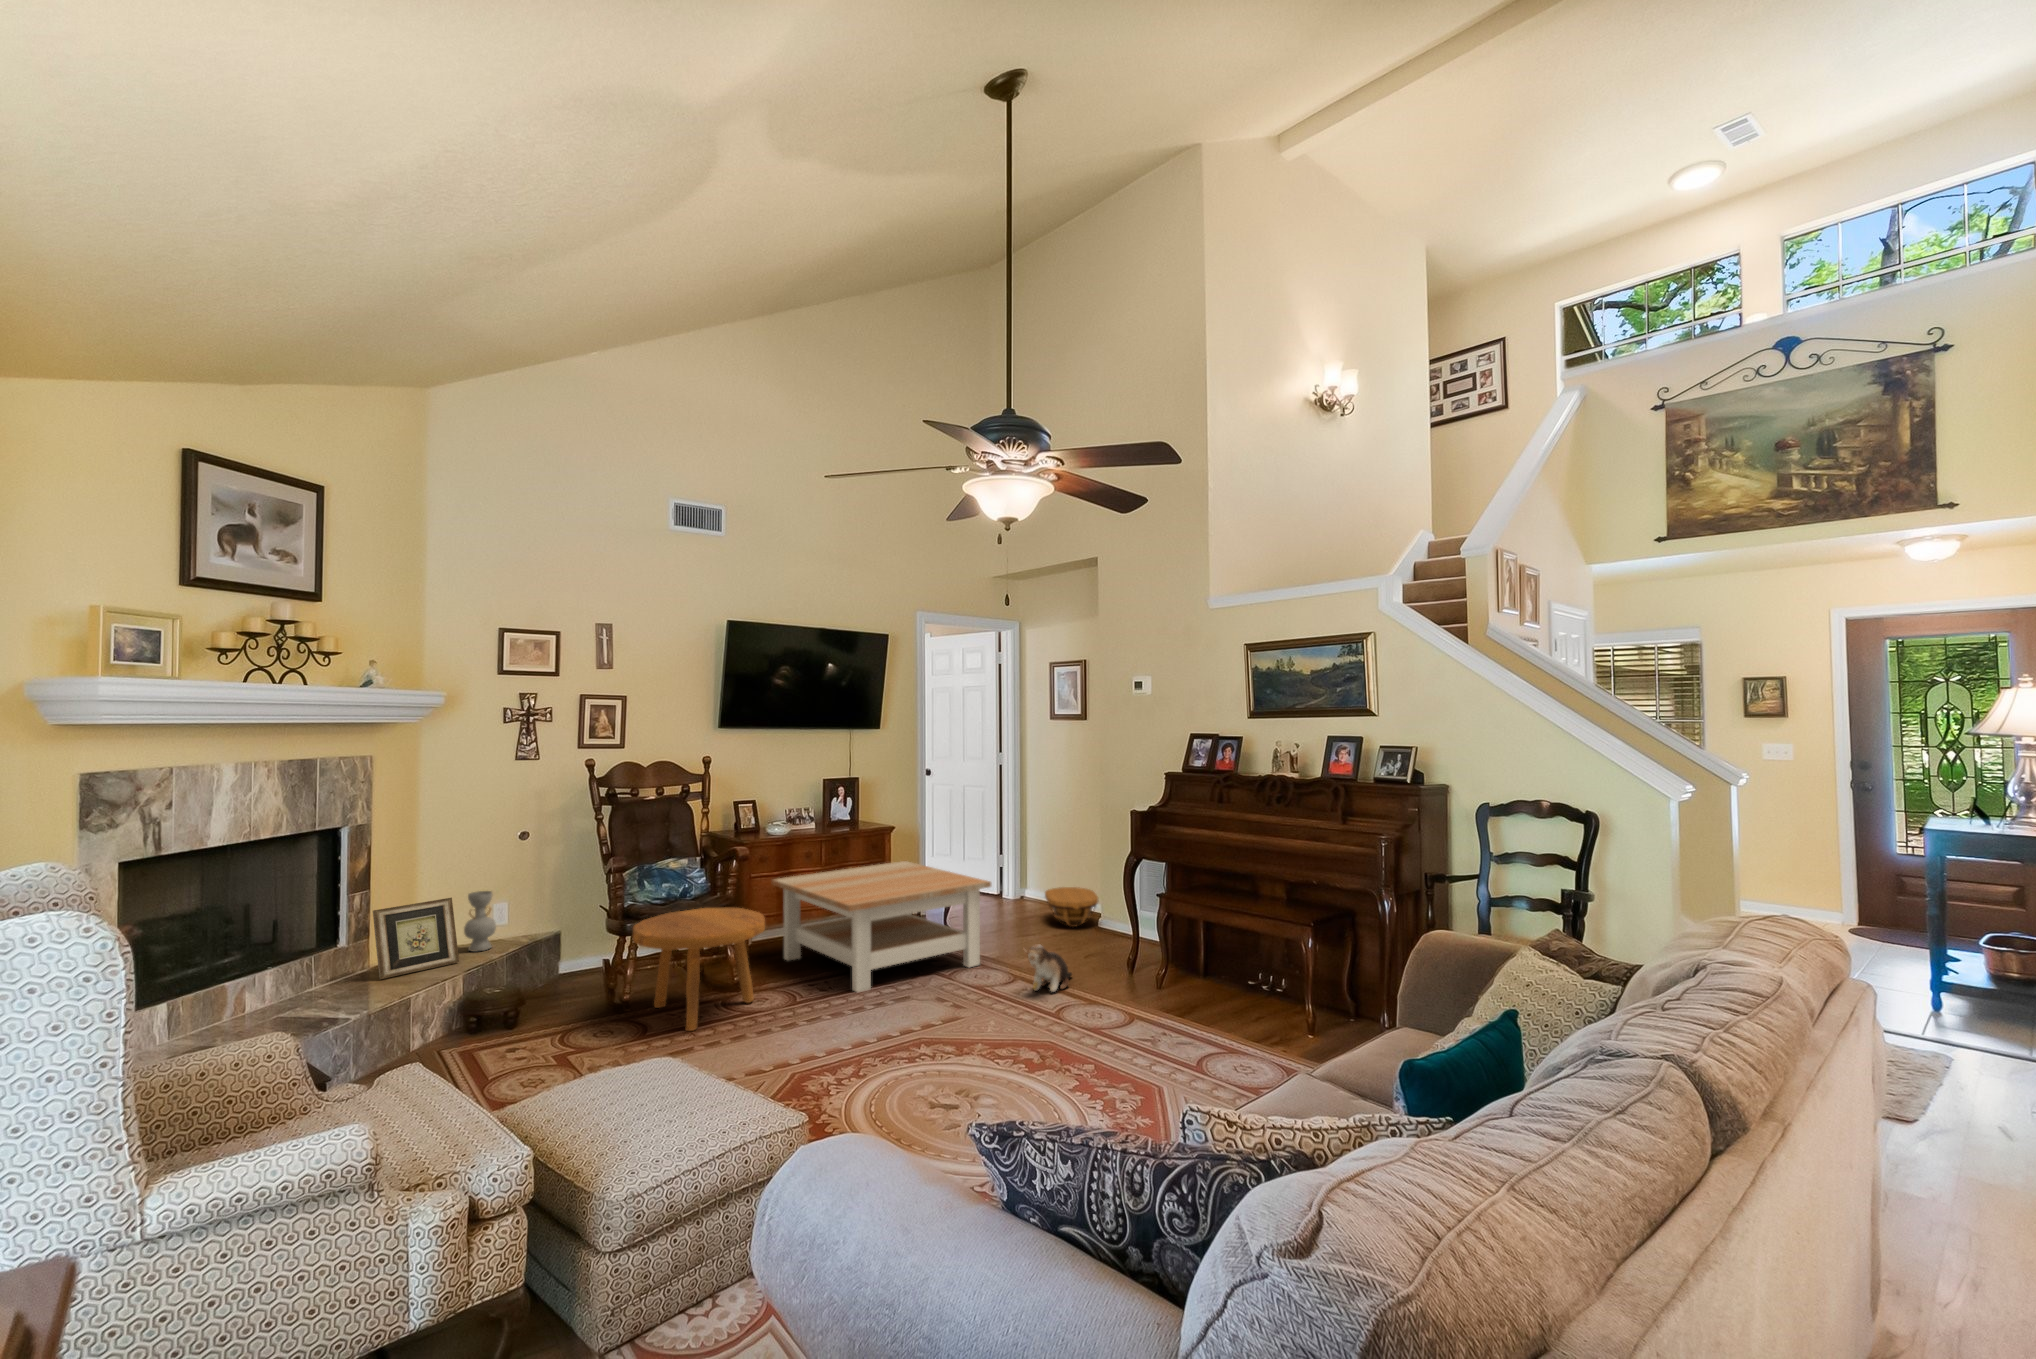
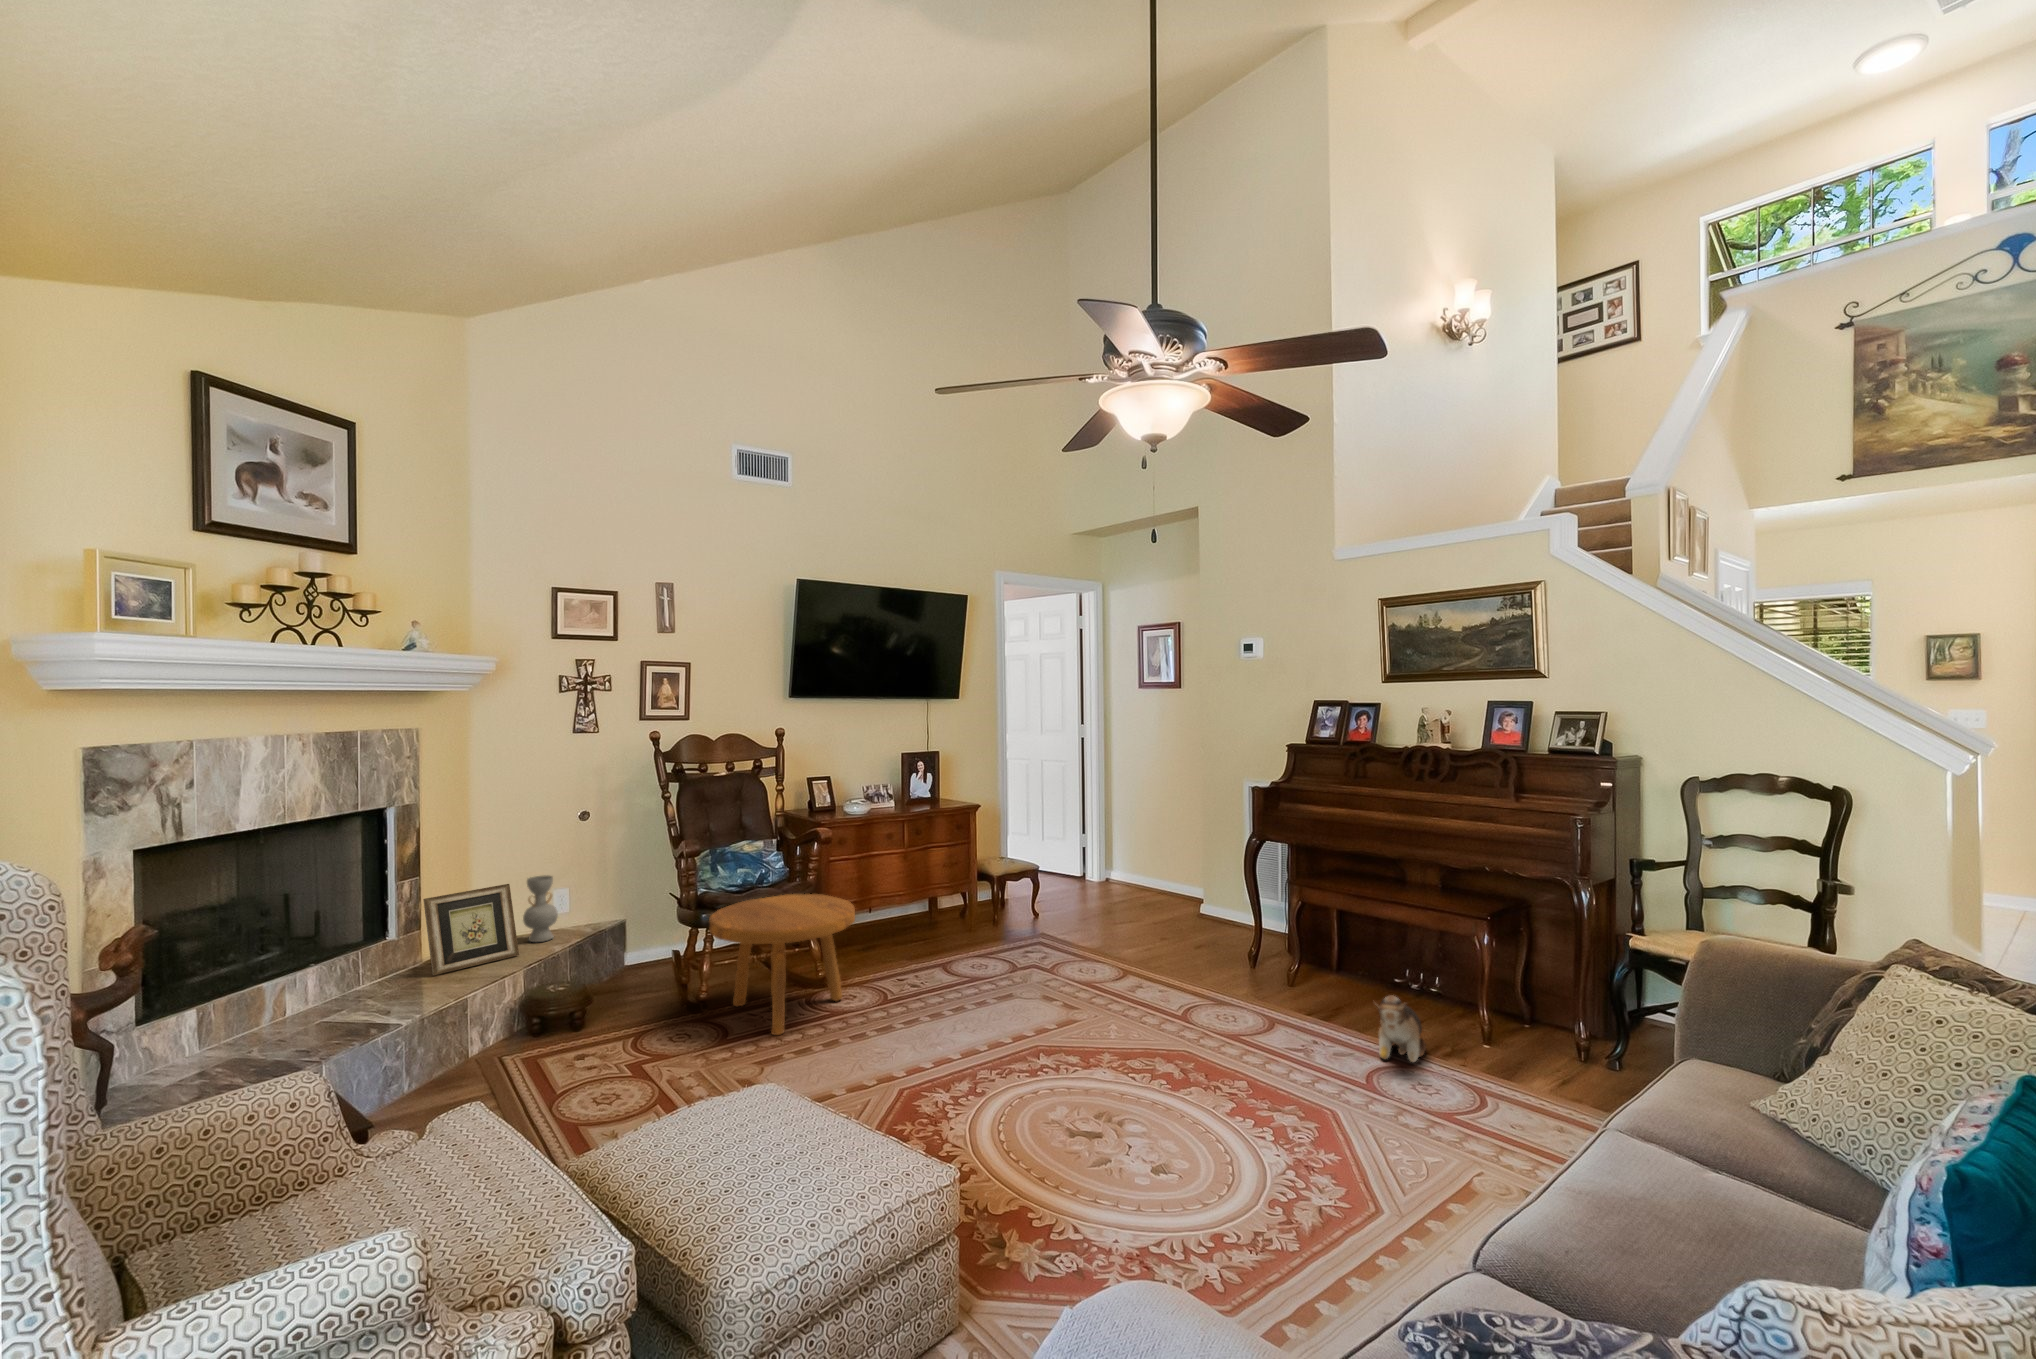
coffee table: present [772,861,991,992] -> none [852,840,1096,991]
basket: present [1045,887,1098,927] -> none [1140,868,1202,912]
plush toy: present [1028,944,1072,992] -> present [1377,995,1426,1062]

